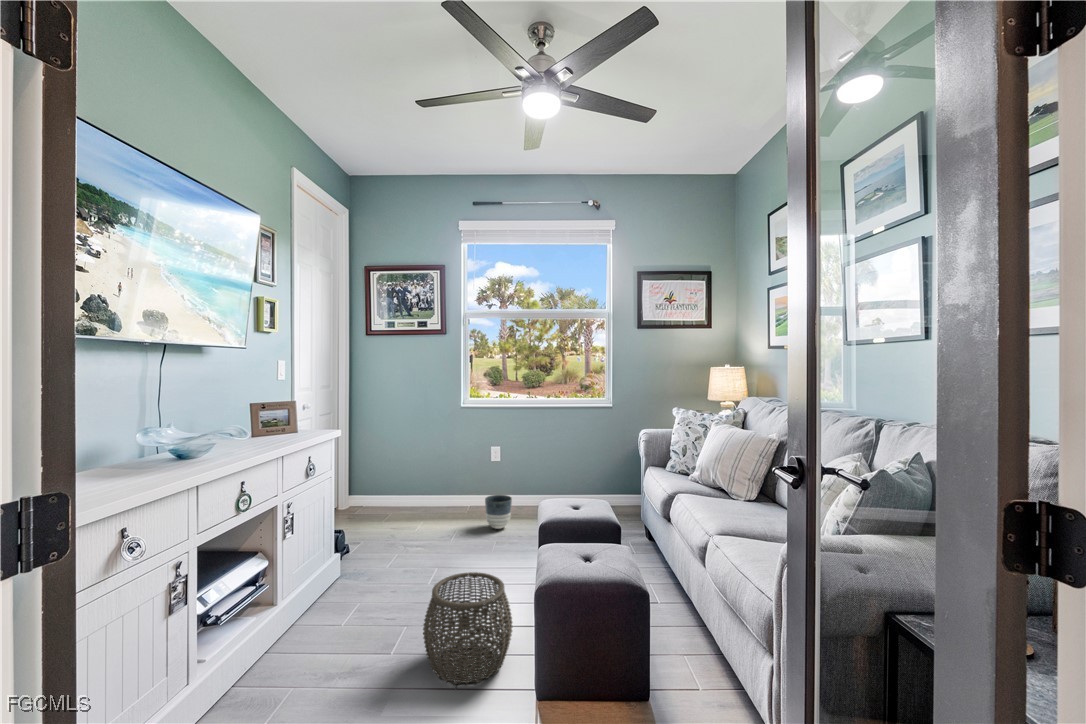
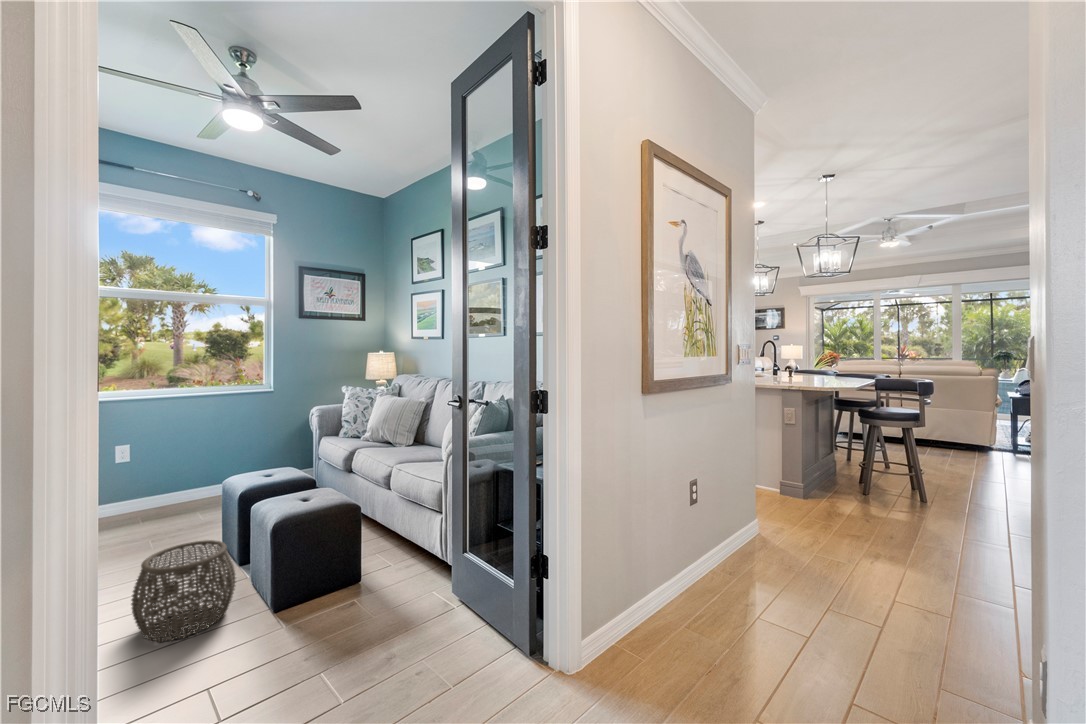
planter: present [485,495,512,529] -> none [128,491,166,528]

